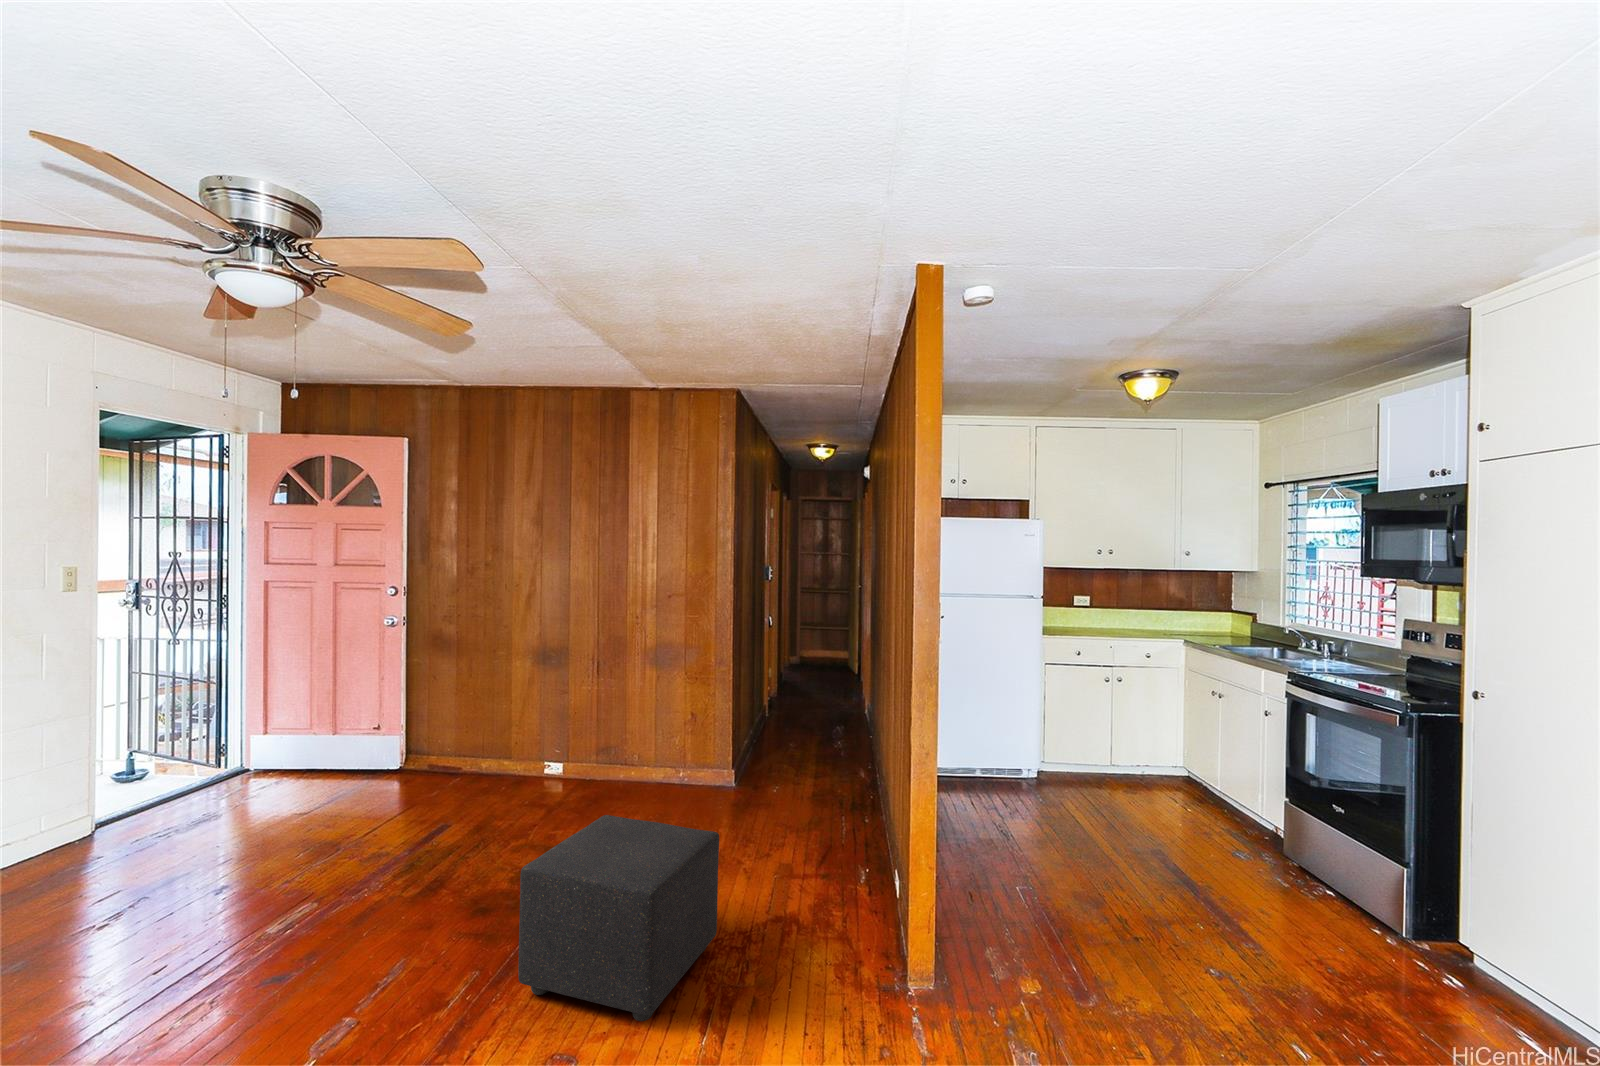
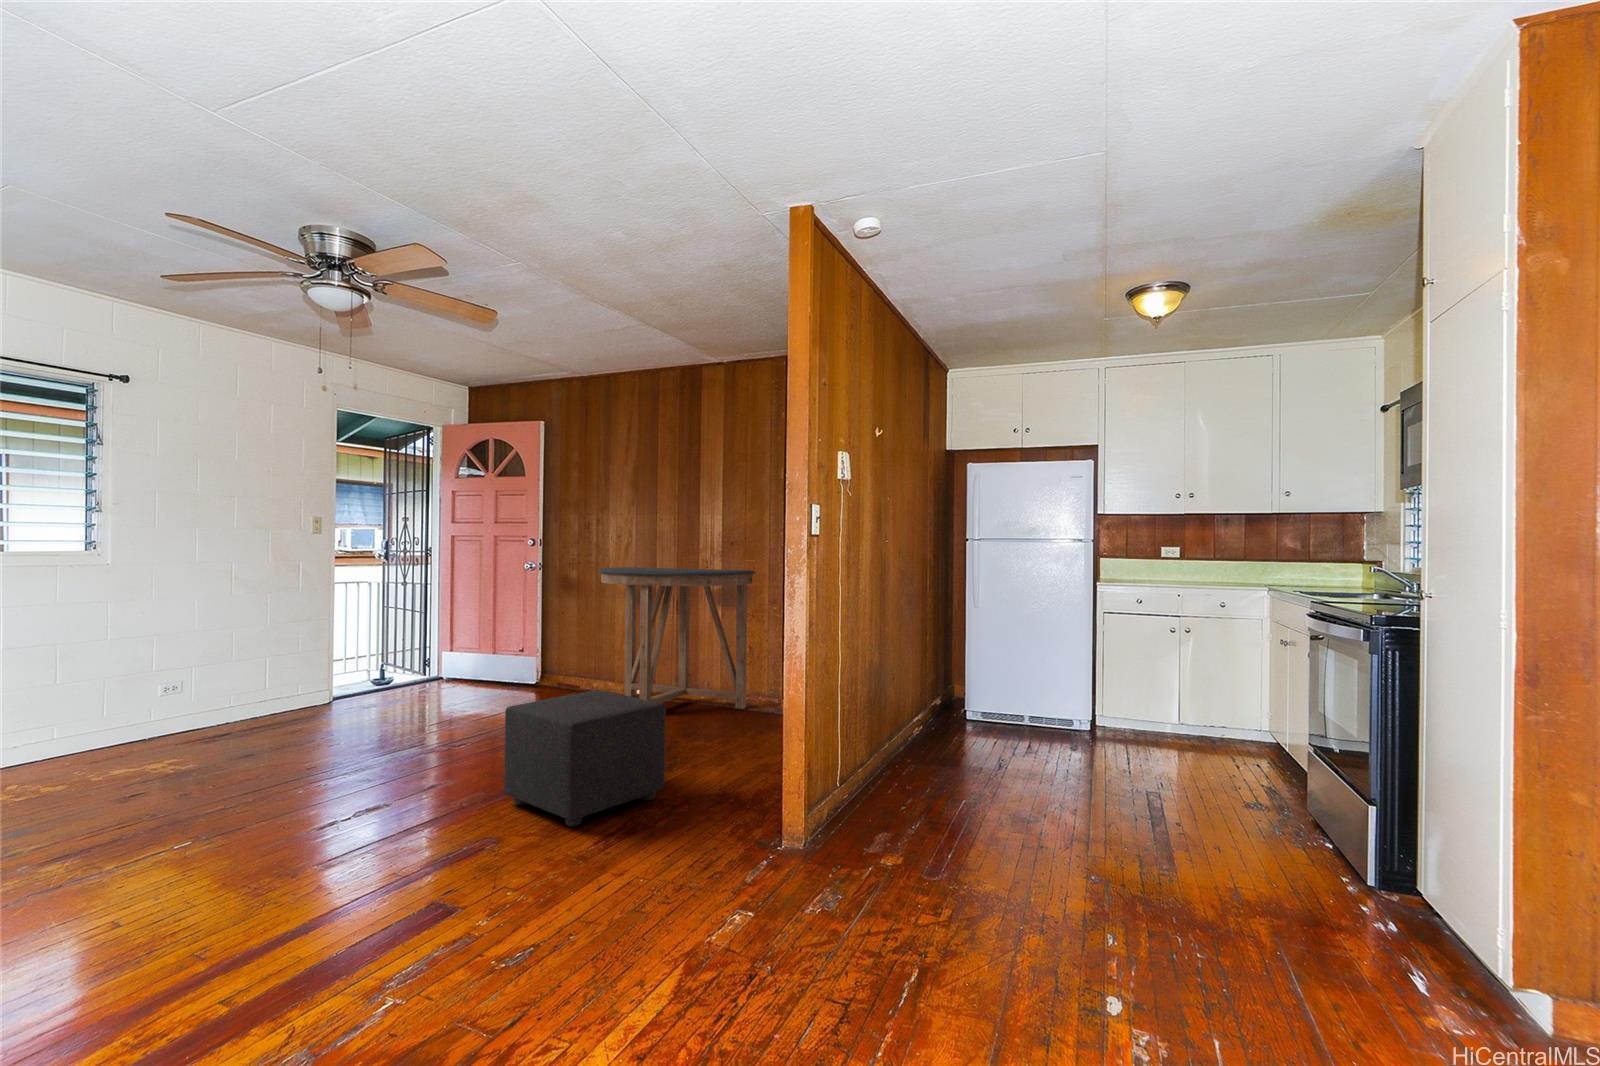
console table: none [505,622,699,809] -> present [598,567,755,709]

